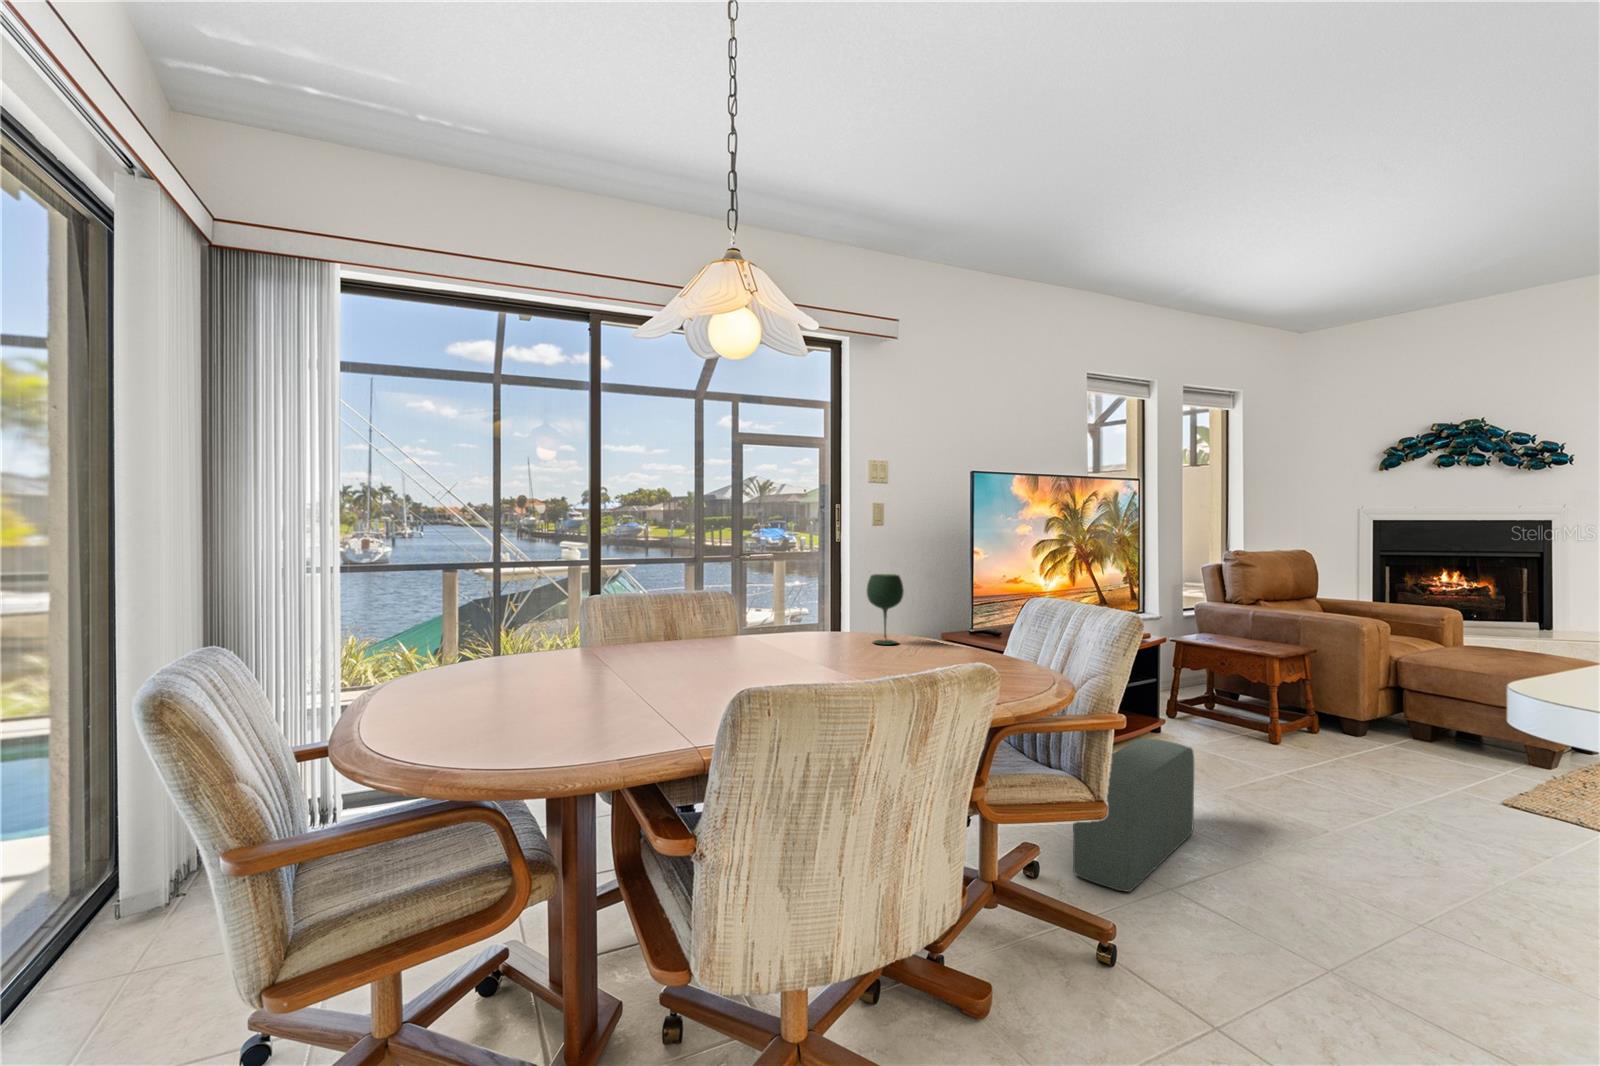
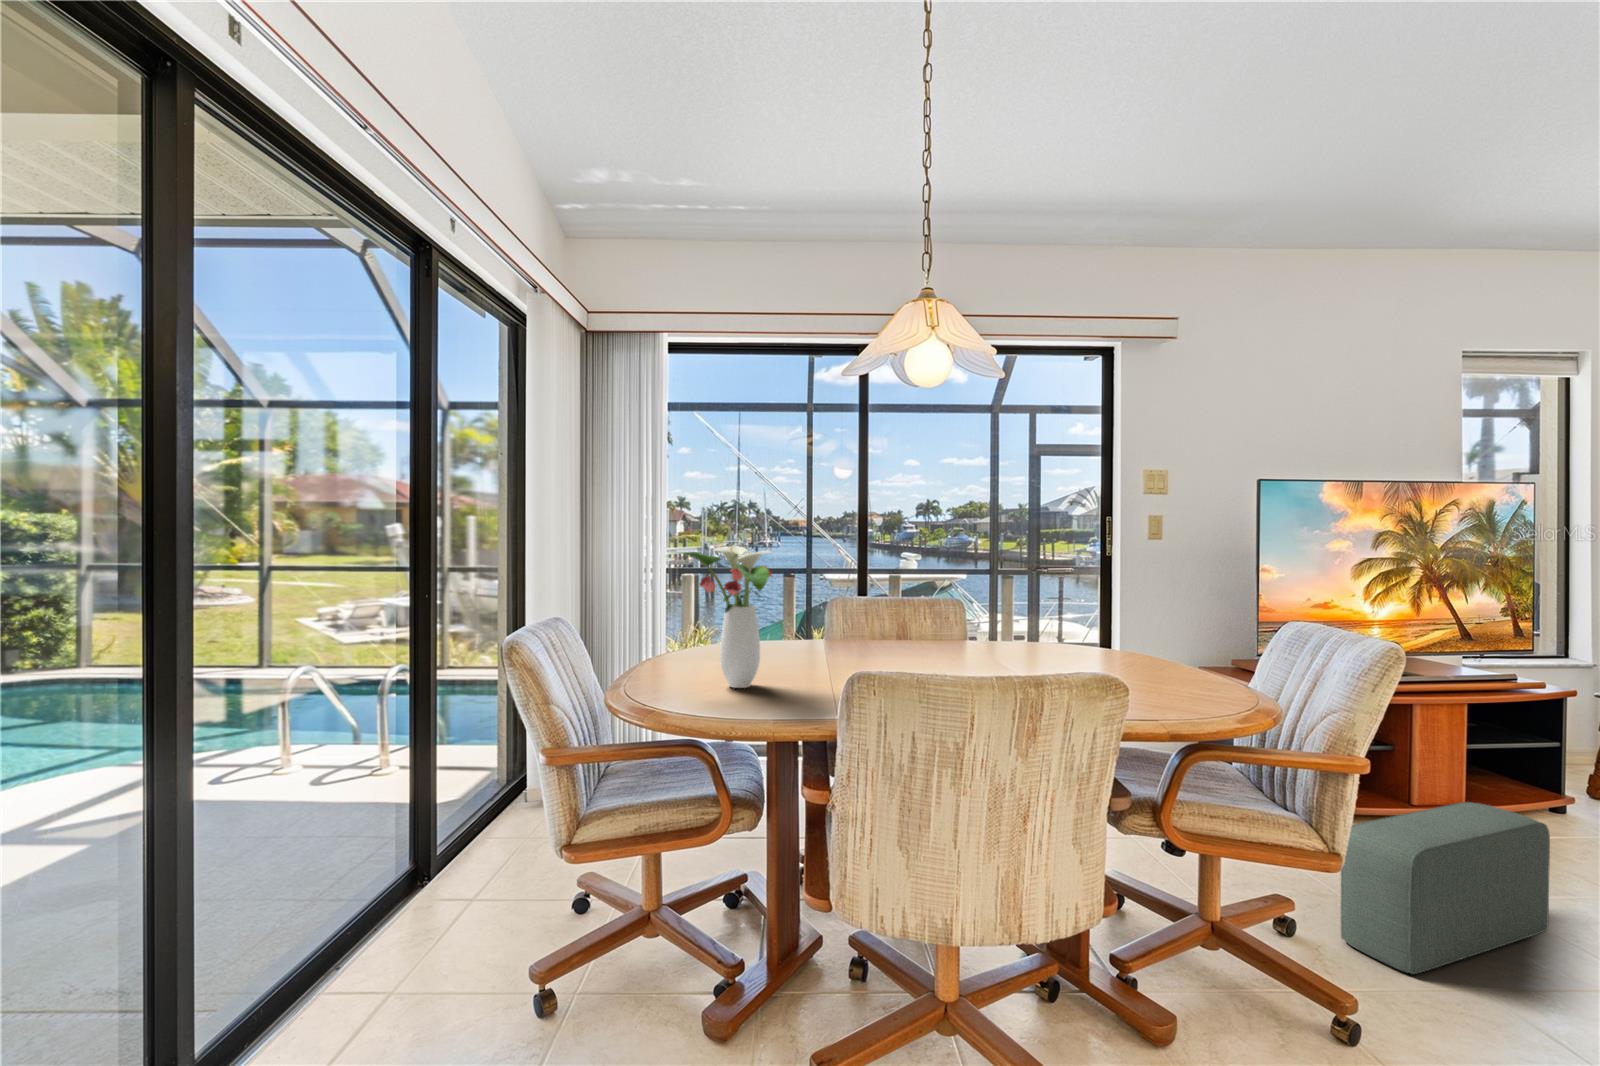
flower arrangement: none [412,541,573,722] -> present [671,547,772,688]
wine glass: present [867,574,904,645] -> none [1094,587,1134,659]

